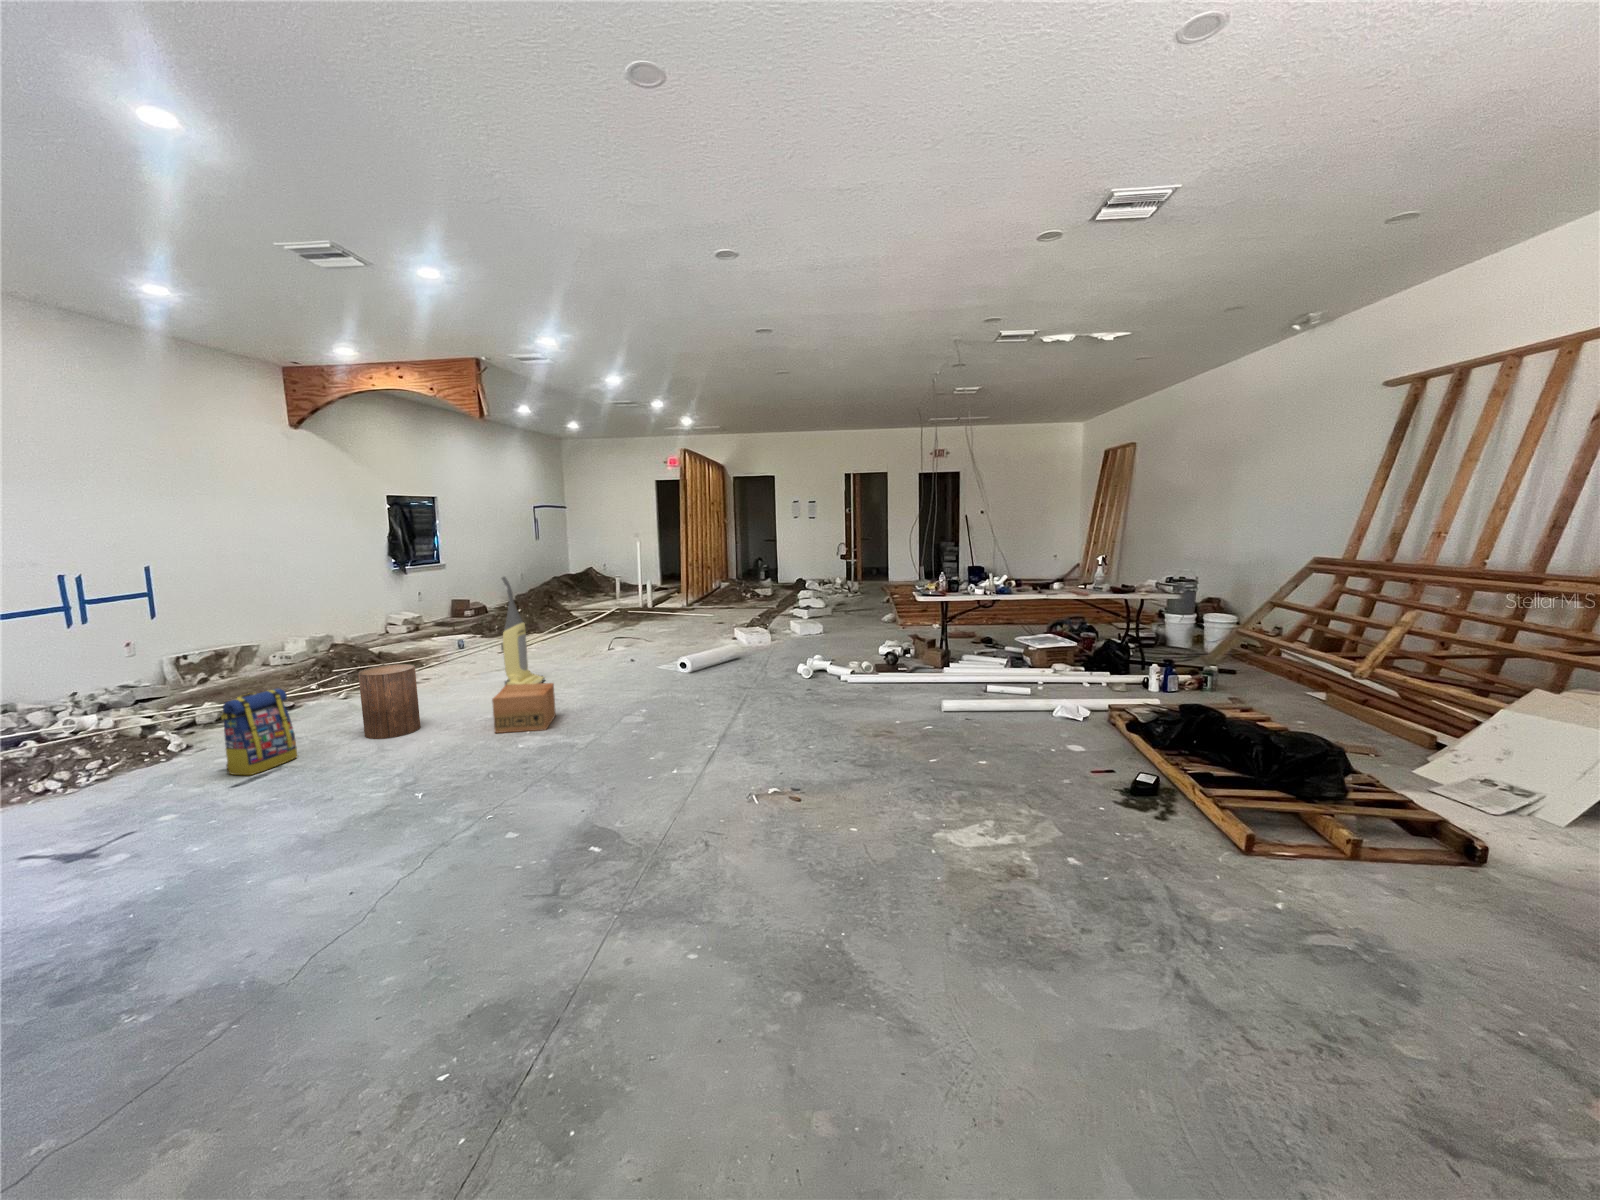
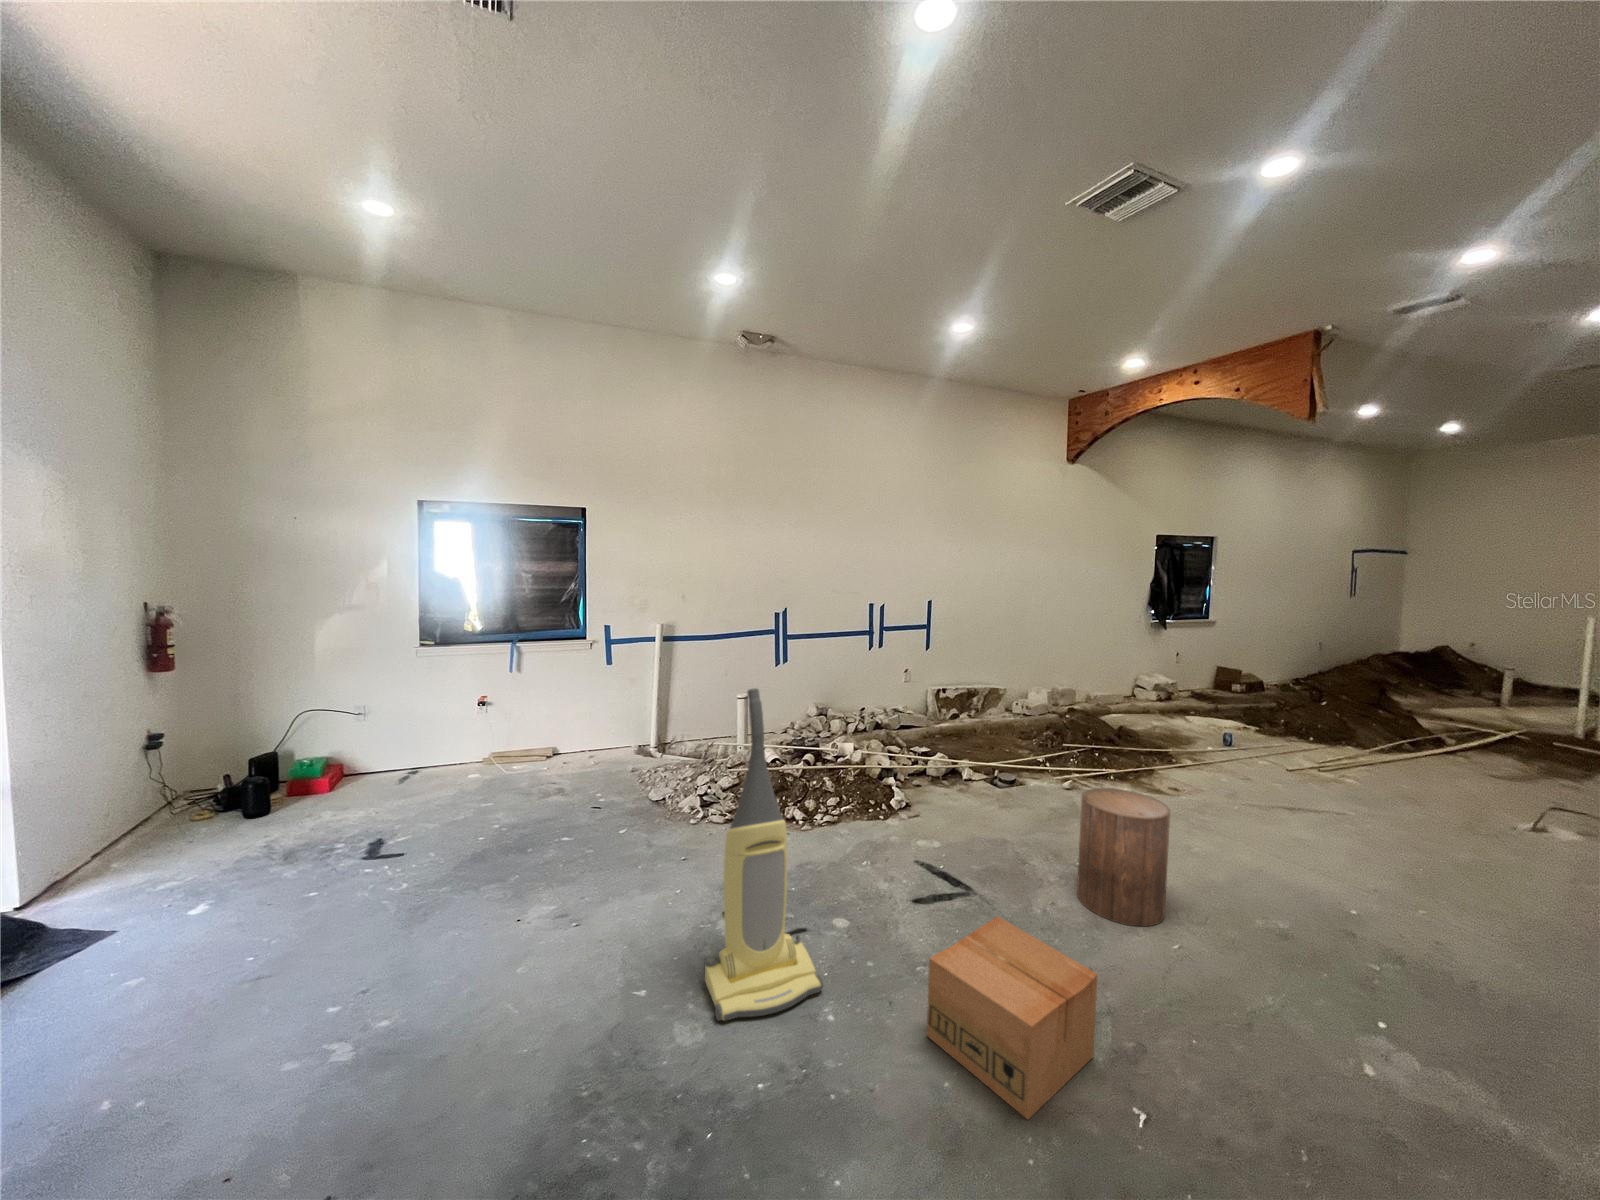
vacuum cleaner: present [501,577,545,685] -> present [704,688,823,1021]
cardboard box: present [492,683,556,733] -> present [927,917,1097,1120]
backpack: present [221,689,297,775] -> none [907,788,986,906]

